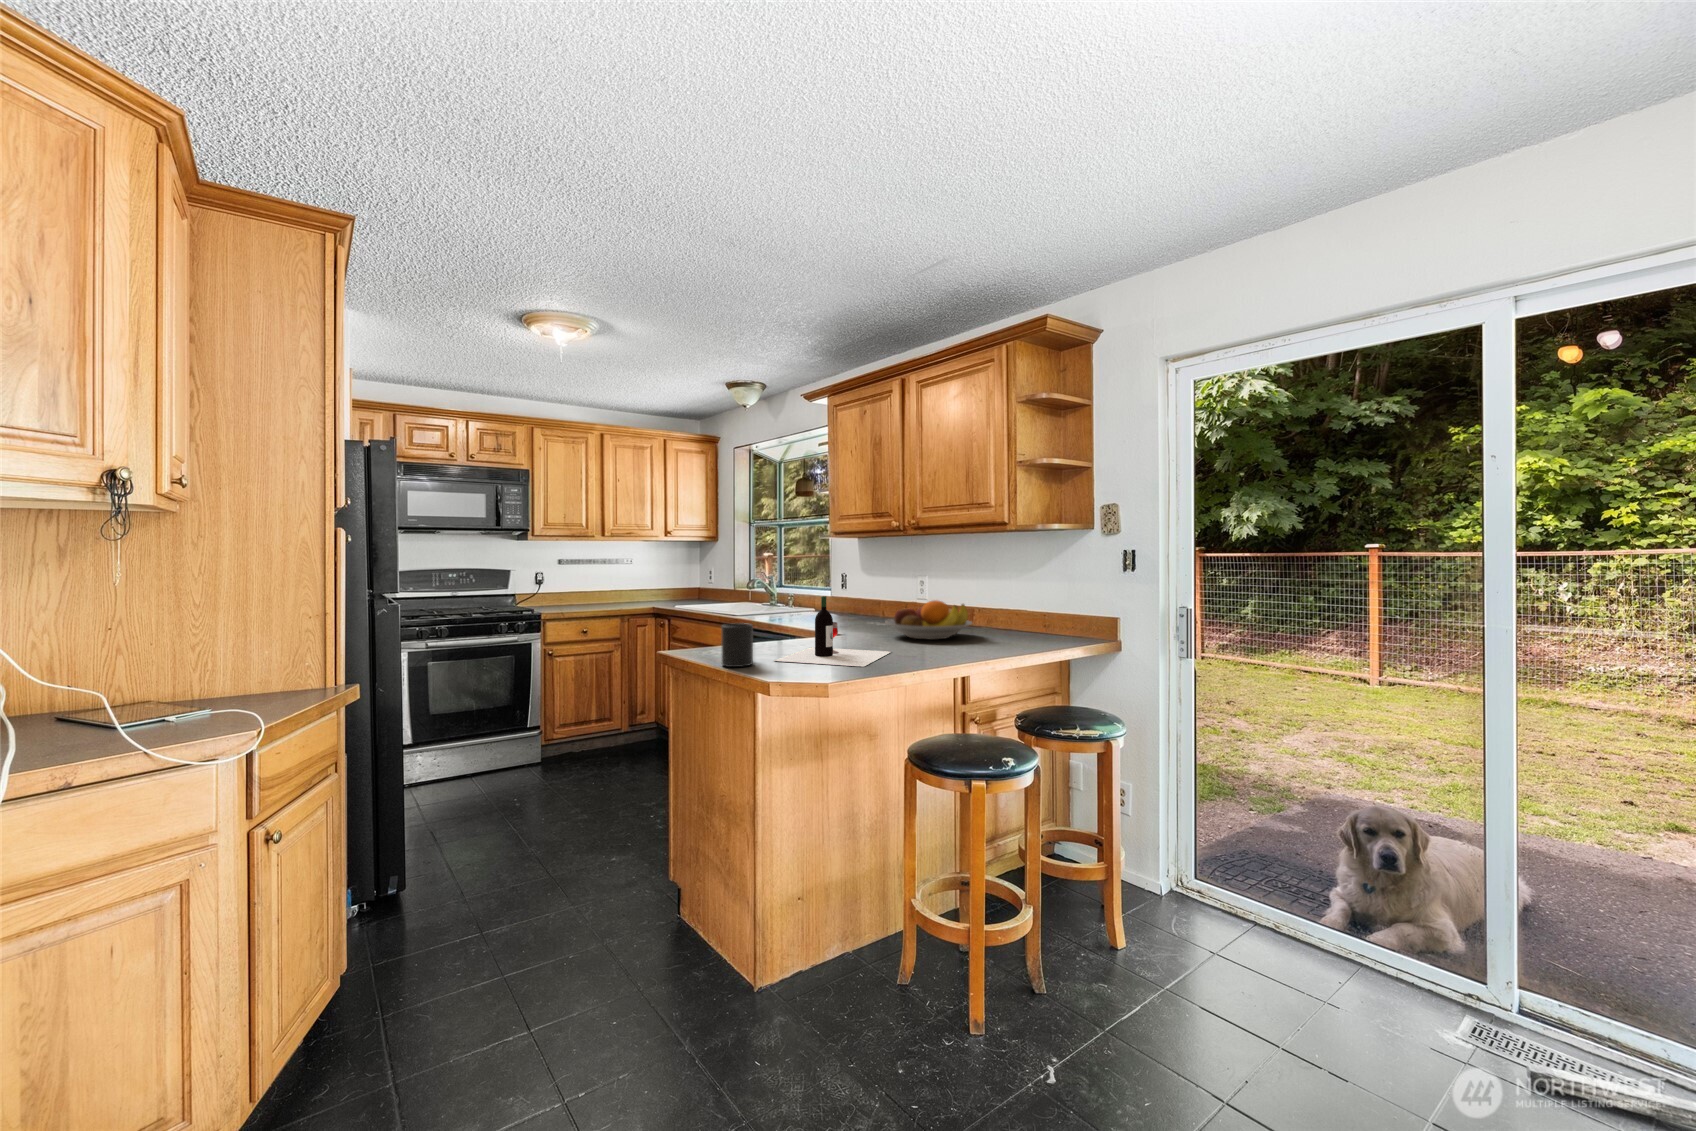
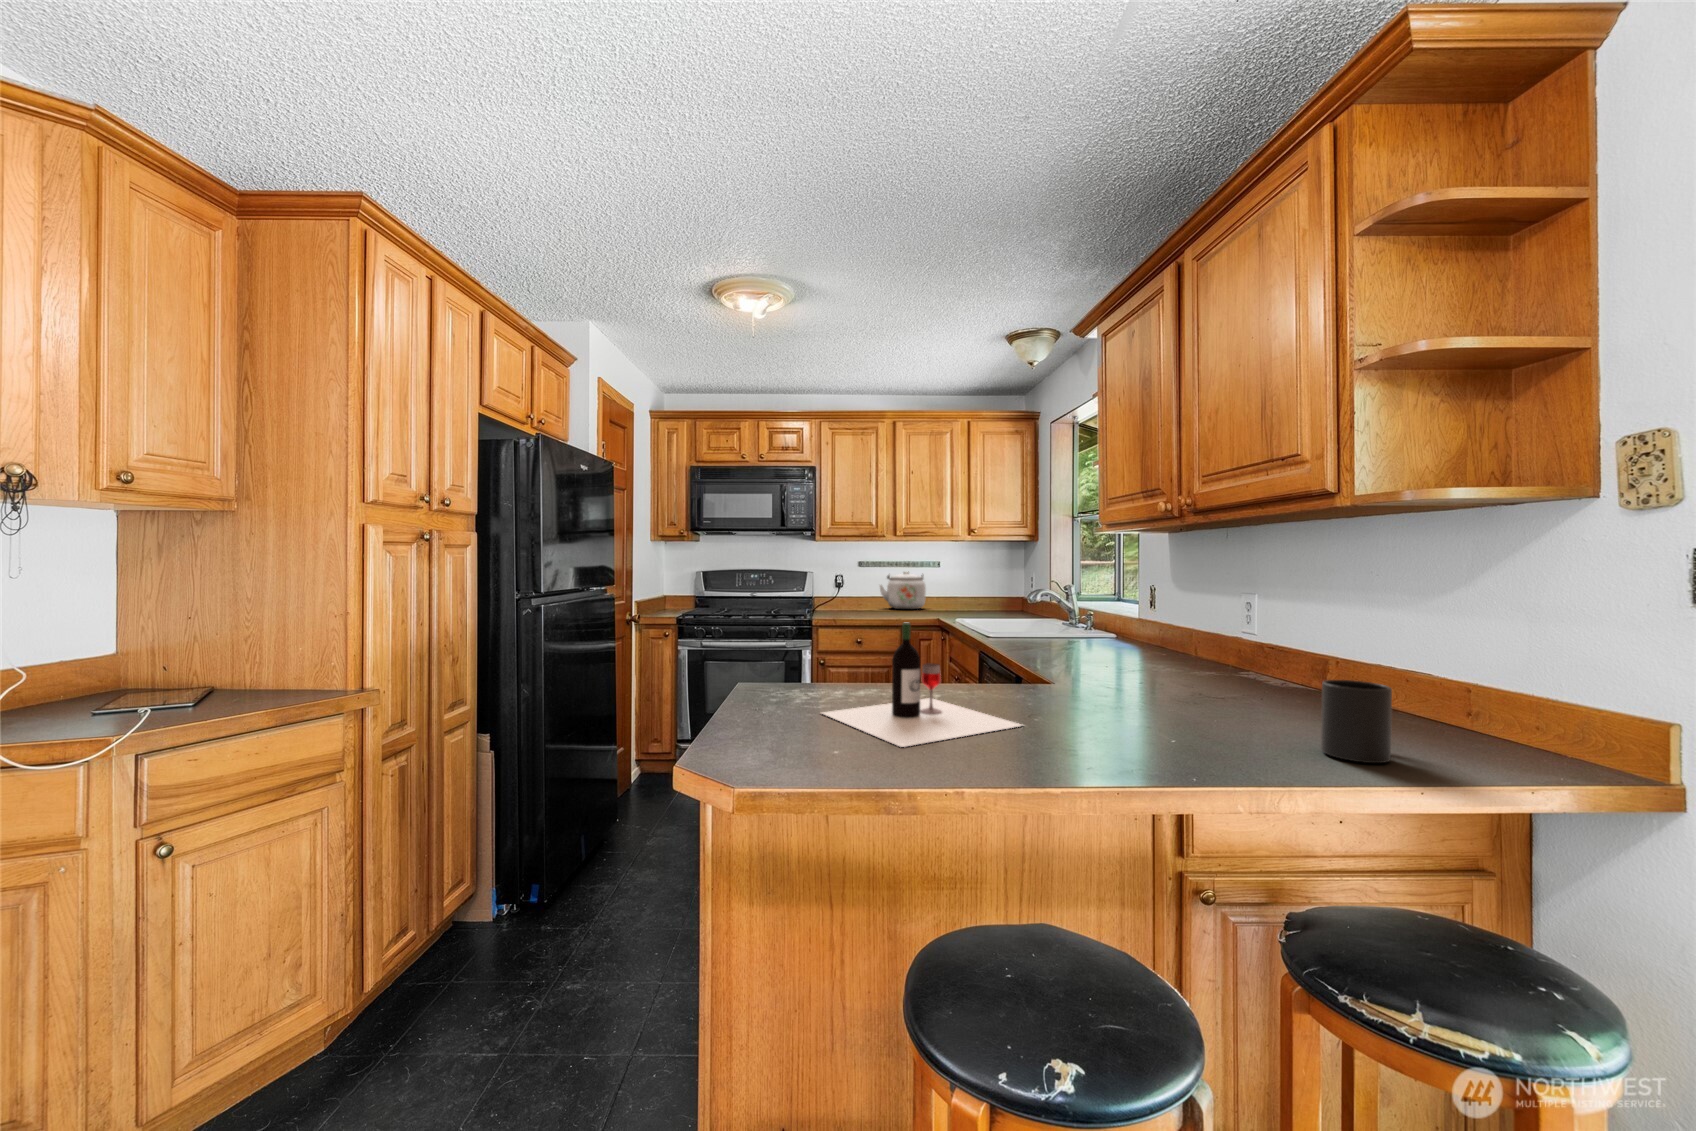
kettle: none [583,568,627,602] -> present [880,572,926,609]
fruit bowl: present [885,600,972,639] -> none [1088,641,1261,713]
mug: present [721,623,753,667] -> present [1321,680,1392,763]

